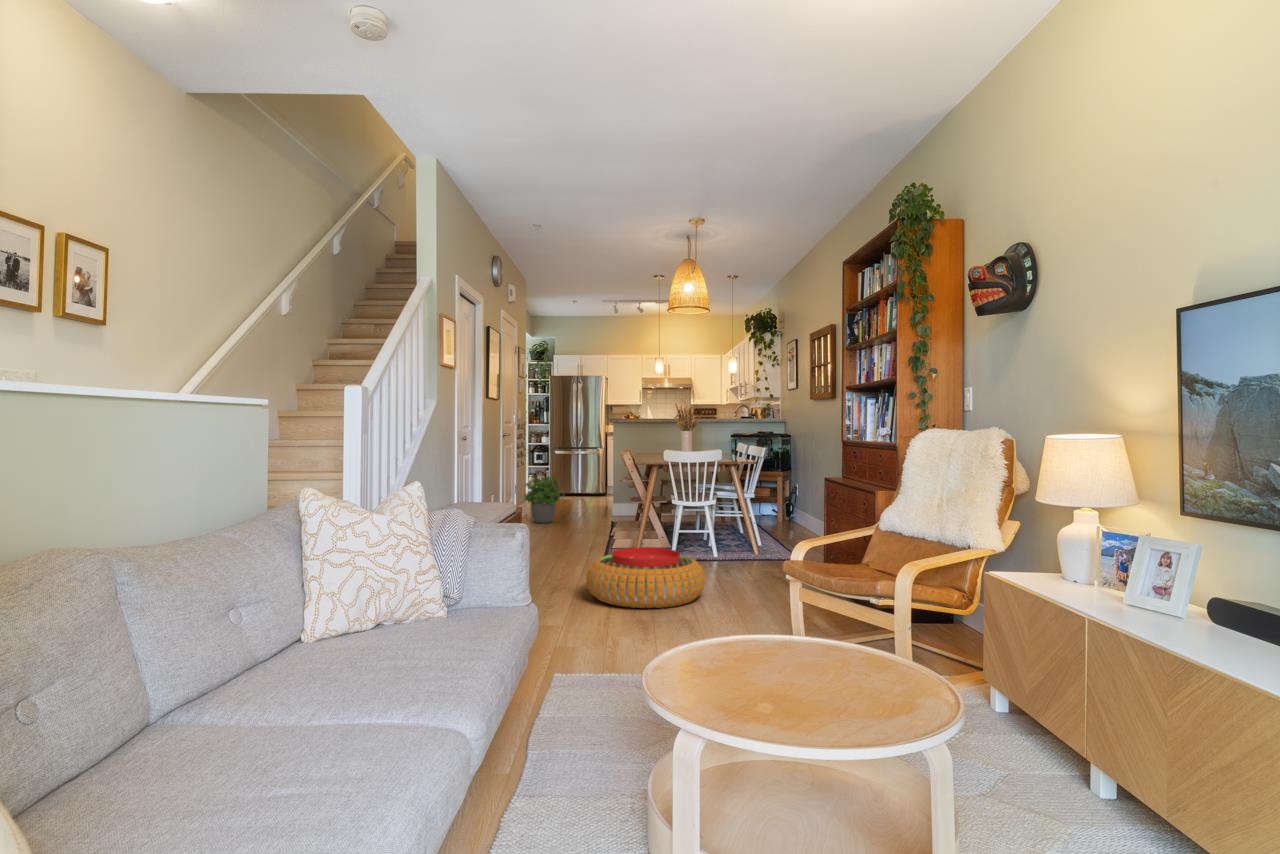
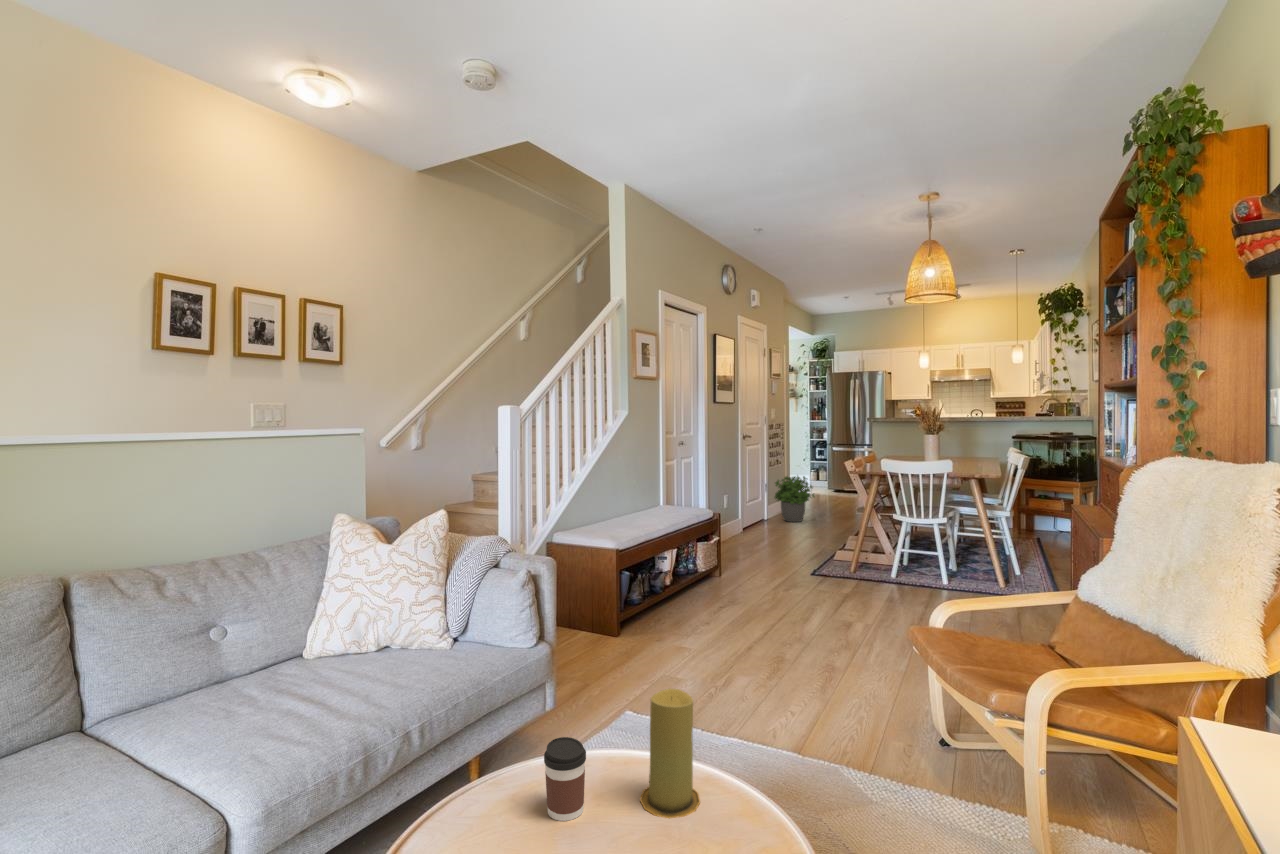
pouf: present [586,547,706,608] -> none [744,570,881,646]
candle: none [750,575,792,657] -> present [640,689,700,818]
coffee cup: none [703,615,734,669] -> present [544,737,586,821]

